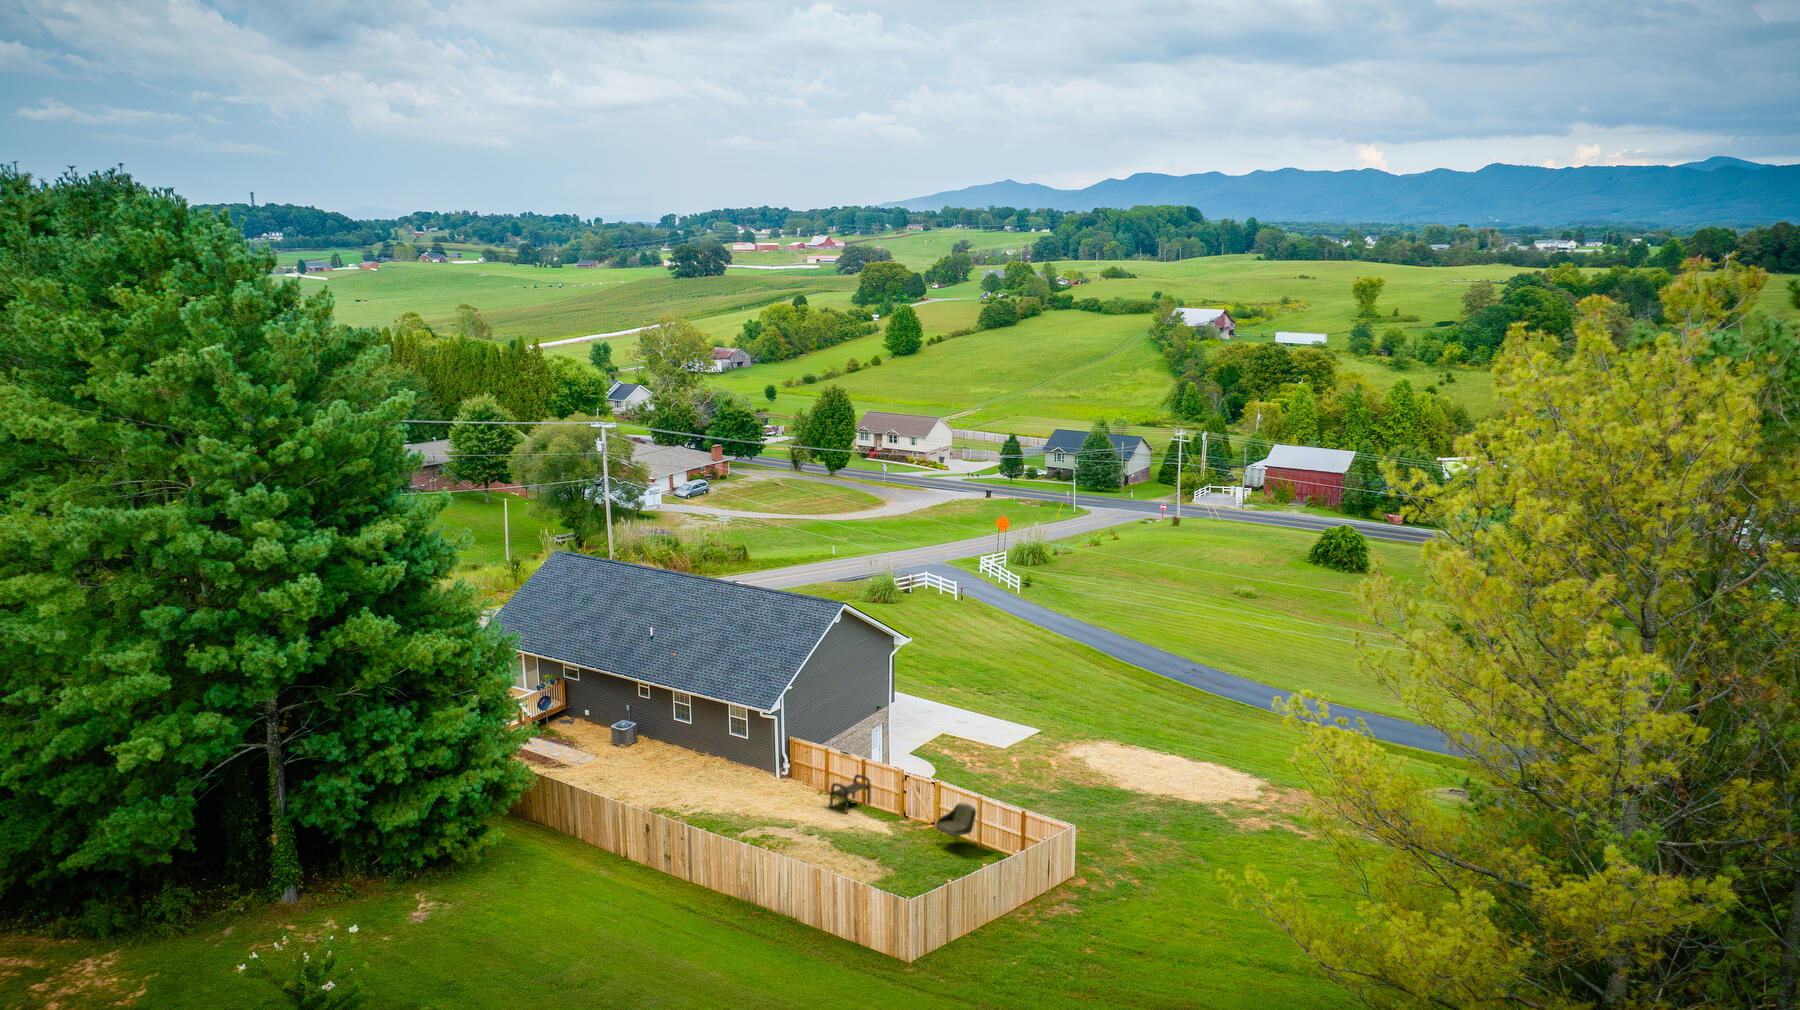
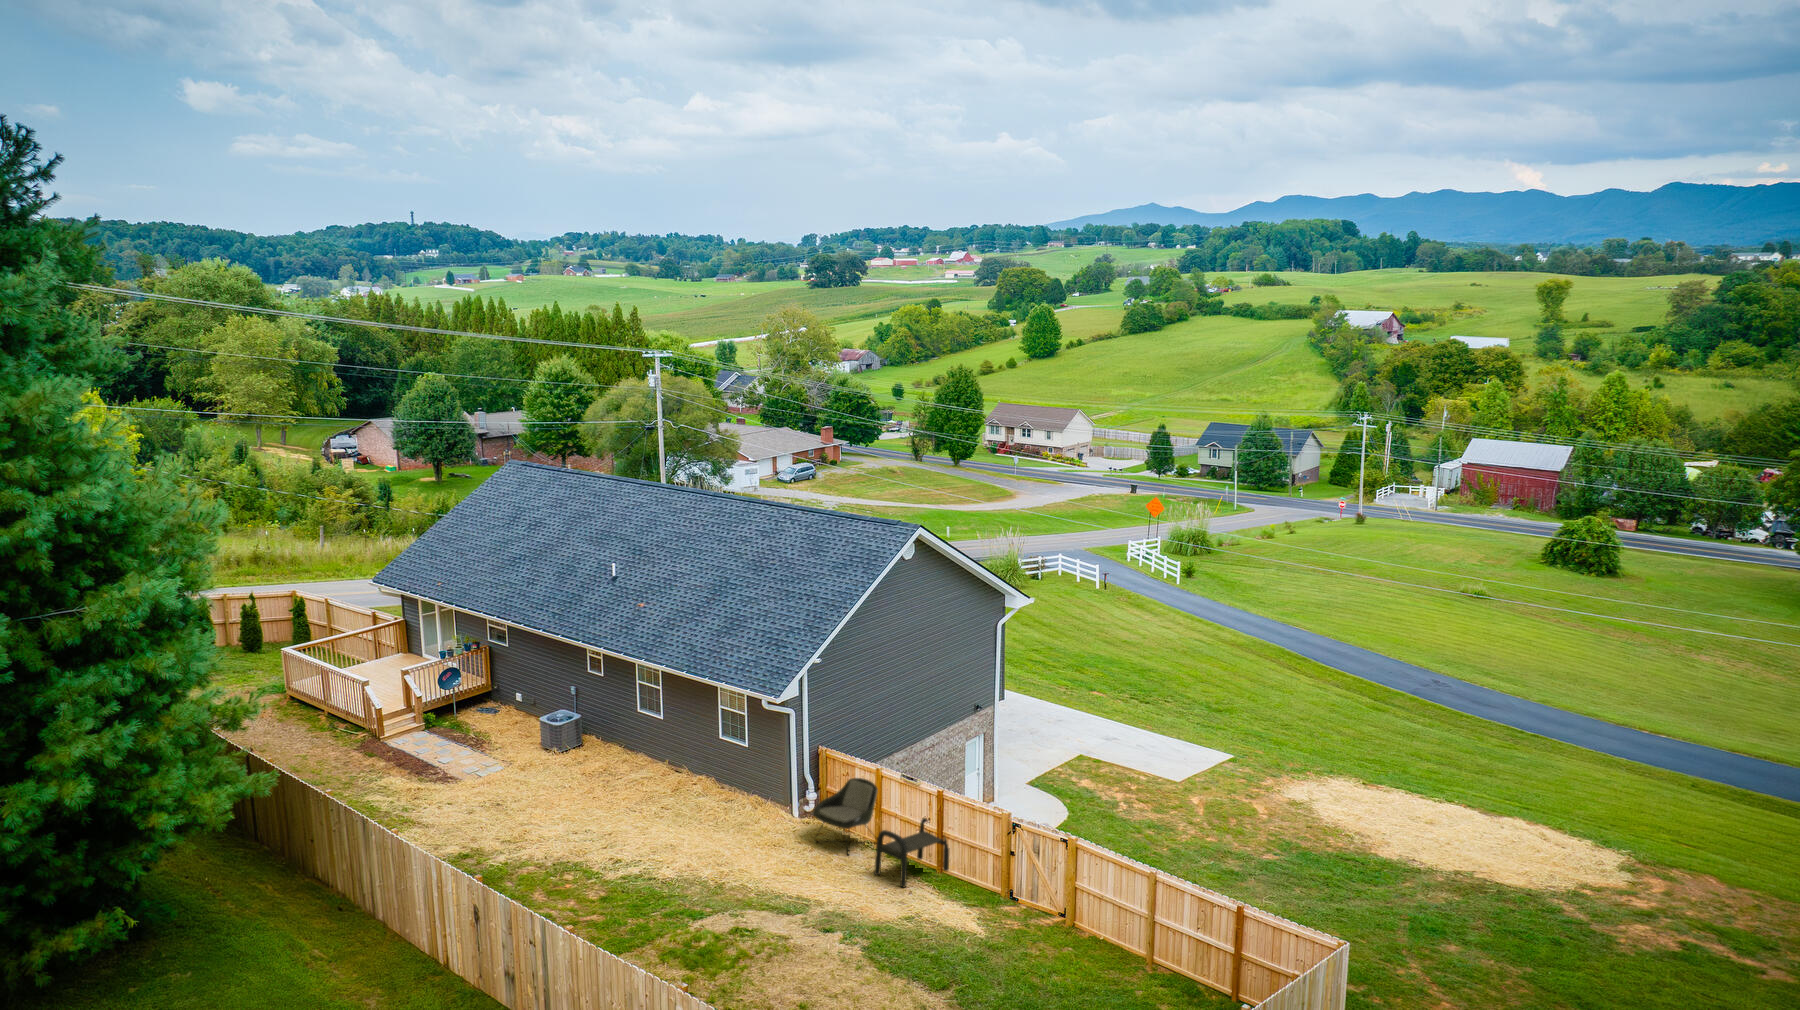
lounge chair: present [935,803,976,837] -> present [813,778,878,852]

